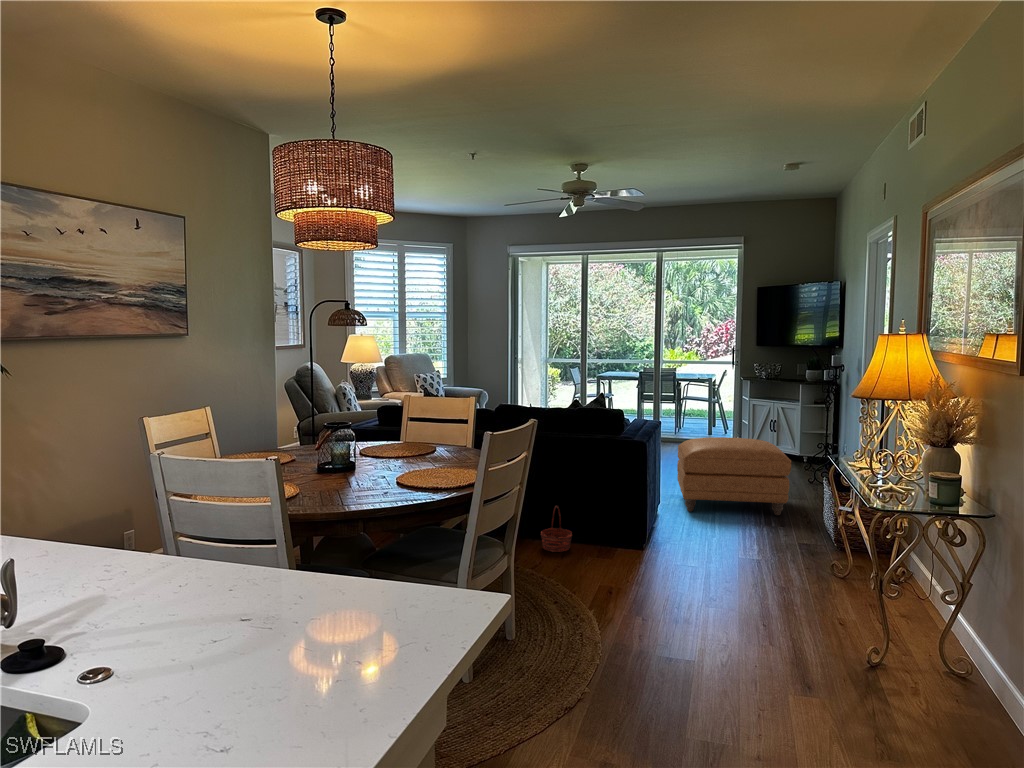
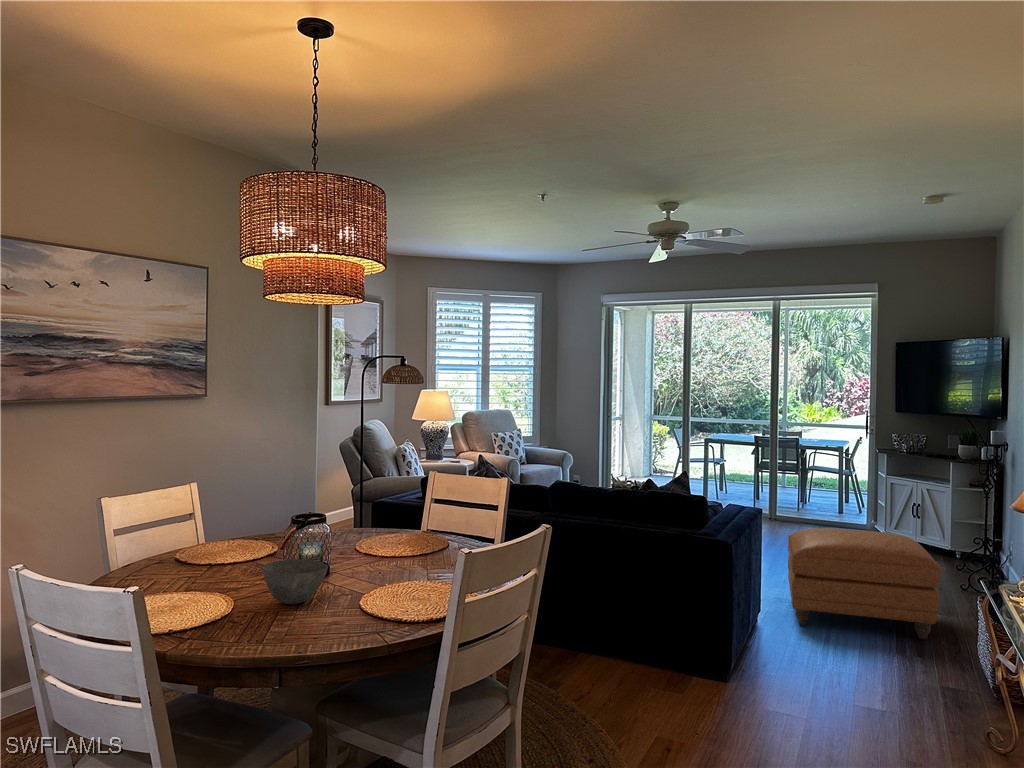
bowl: none [321,453,371,484] -> present [263,559,328,604]
basket: present [541,506,572,552] -> none [596,615,637,677]

